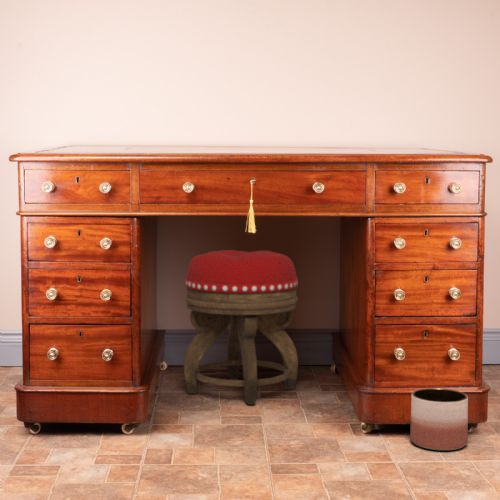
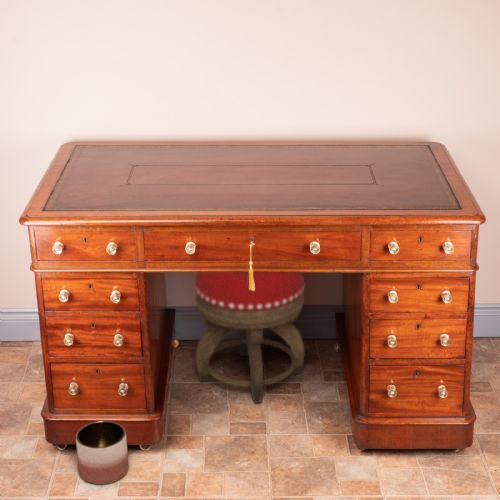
planter: present [410,388,468,451] -> present [76,421,128,484]

